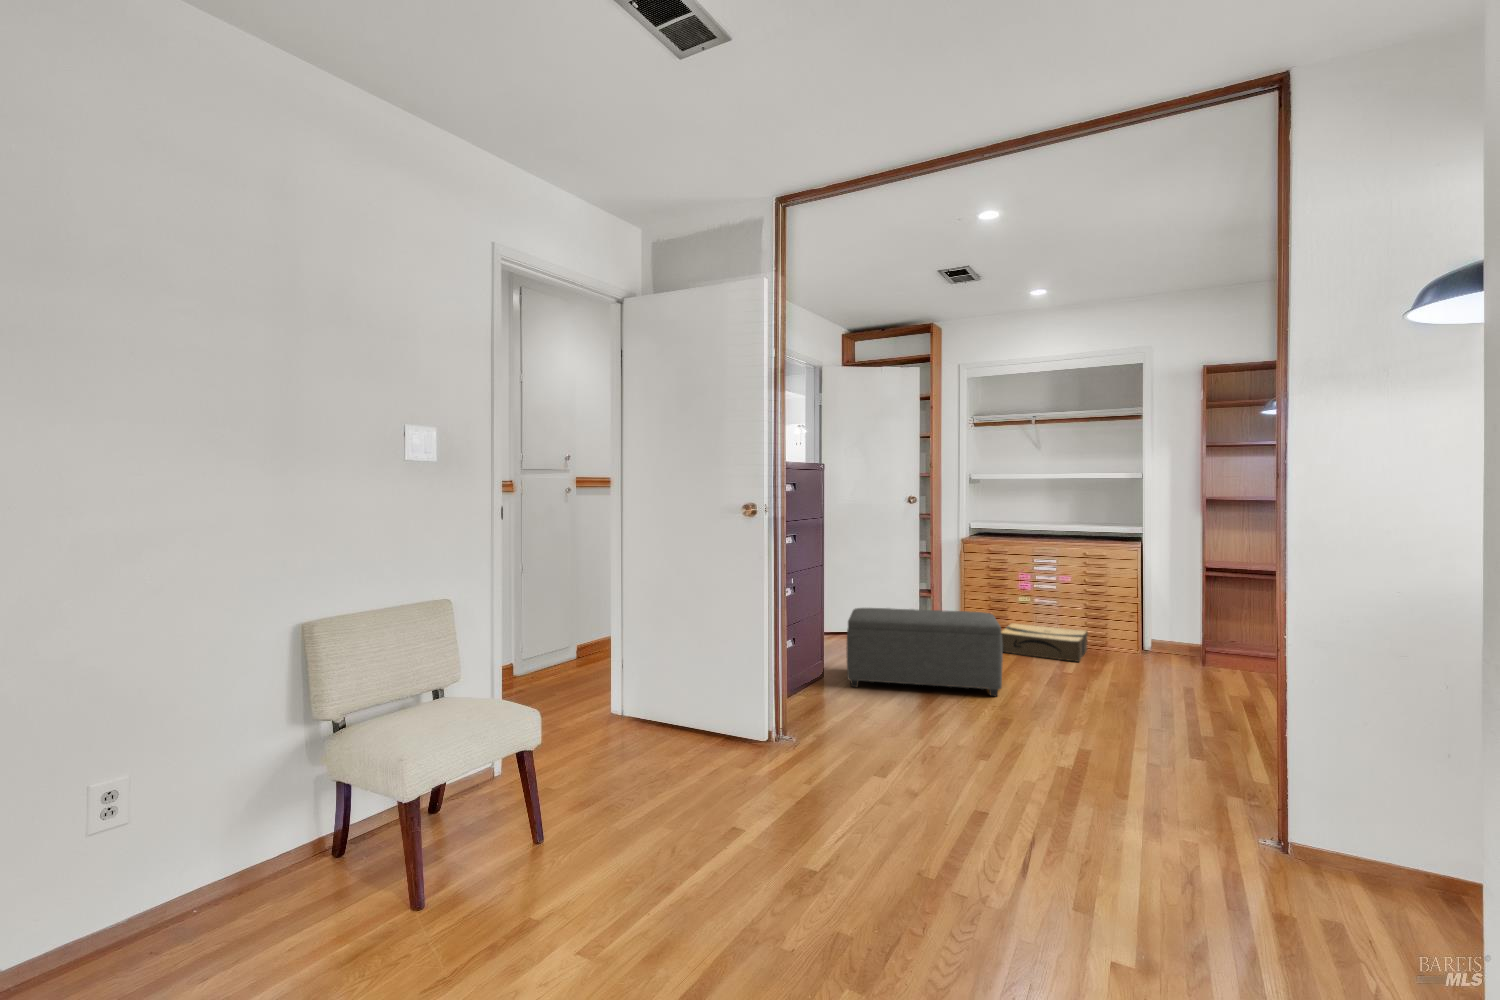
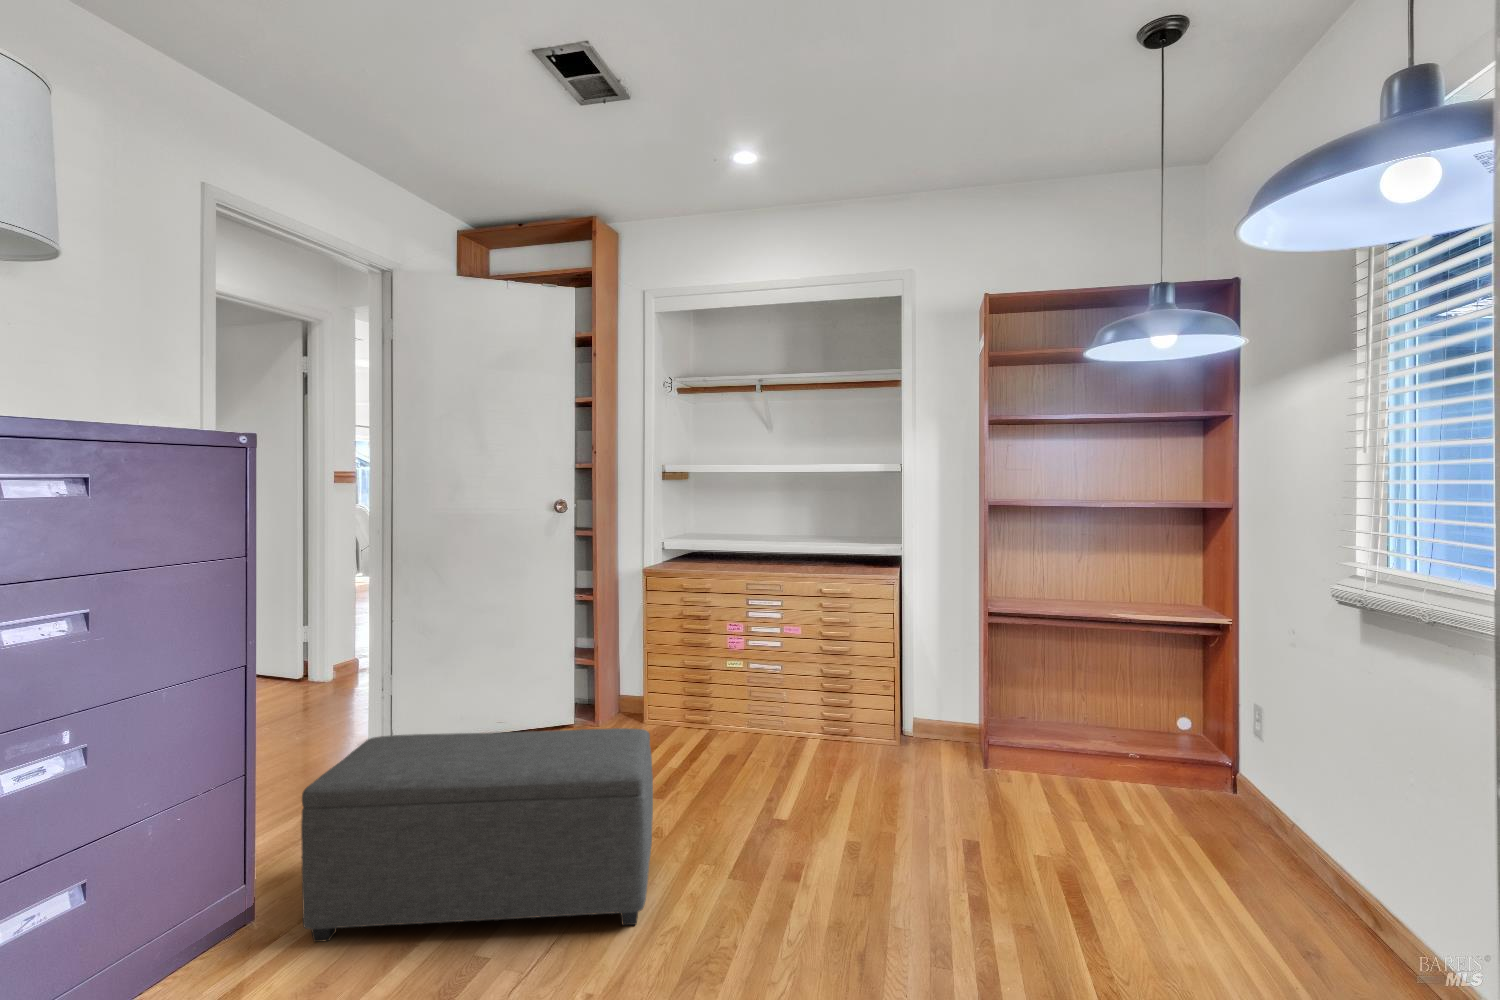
cardboard box: present [1001,623,1088,662] -> none [687,705,827,779]

